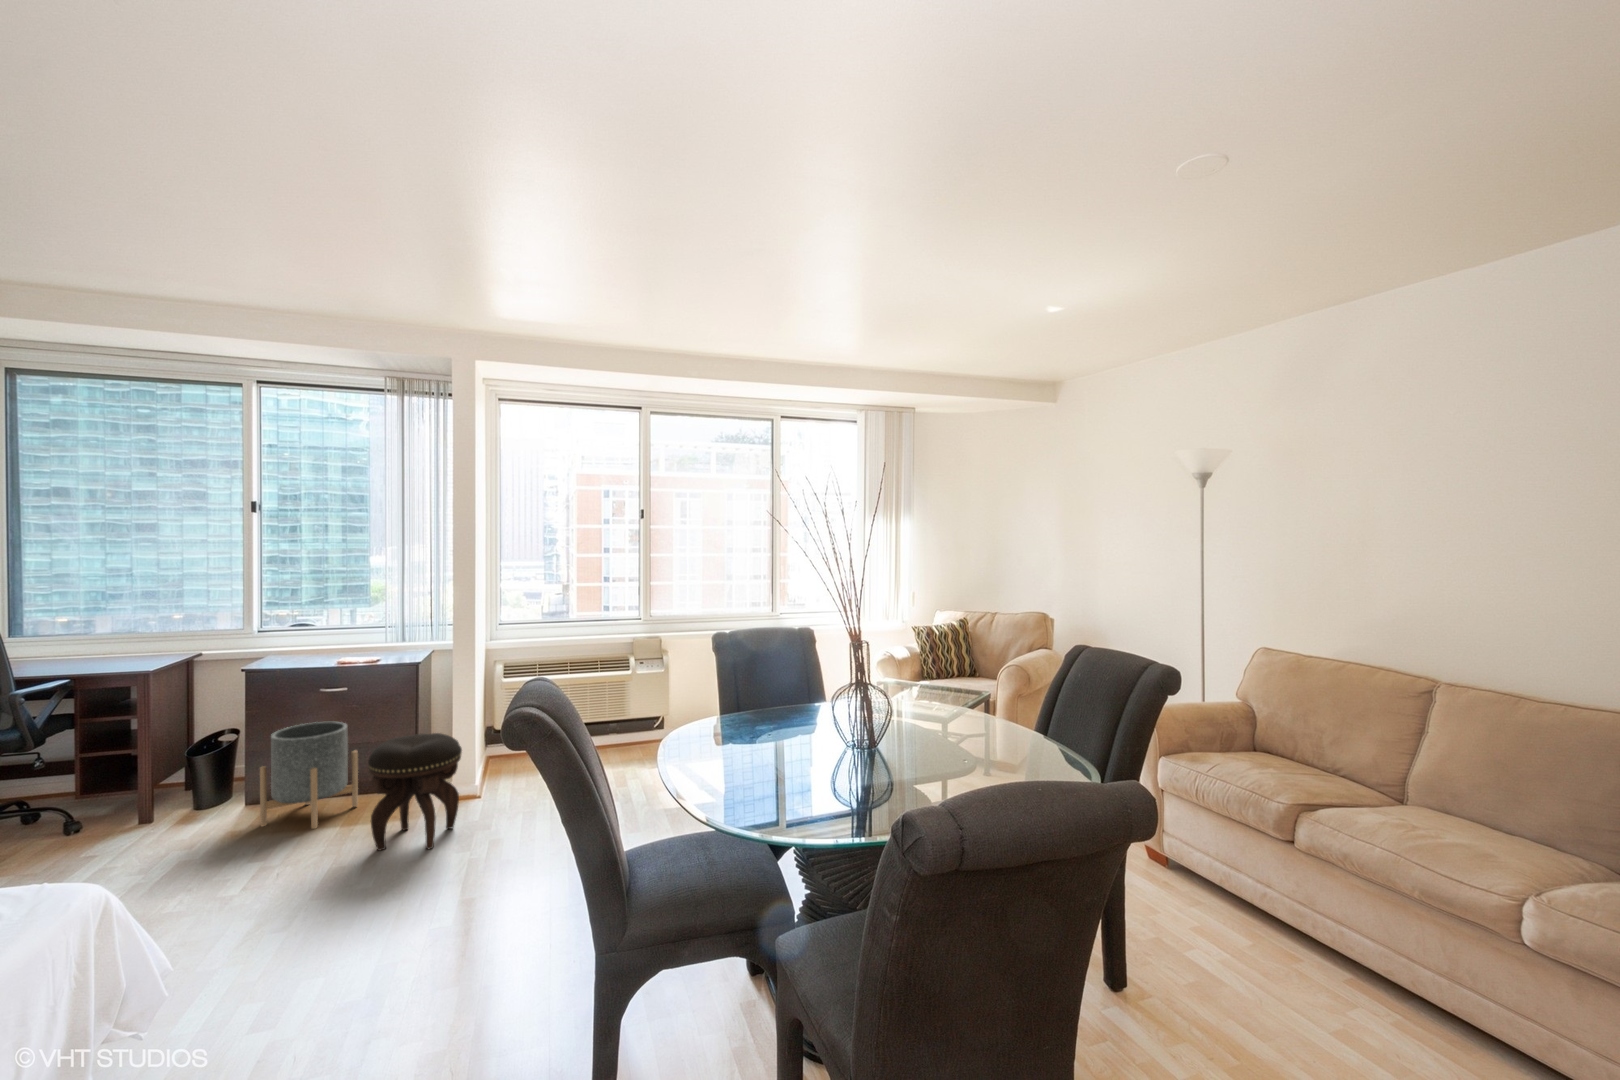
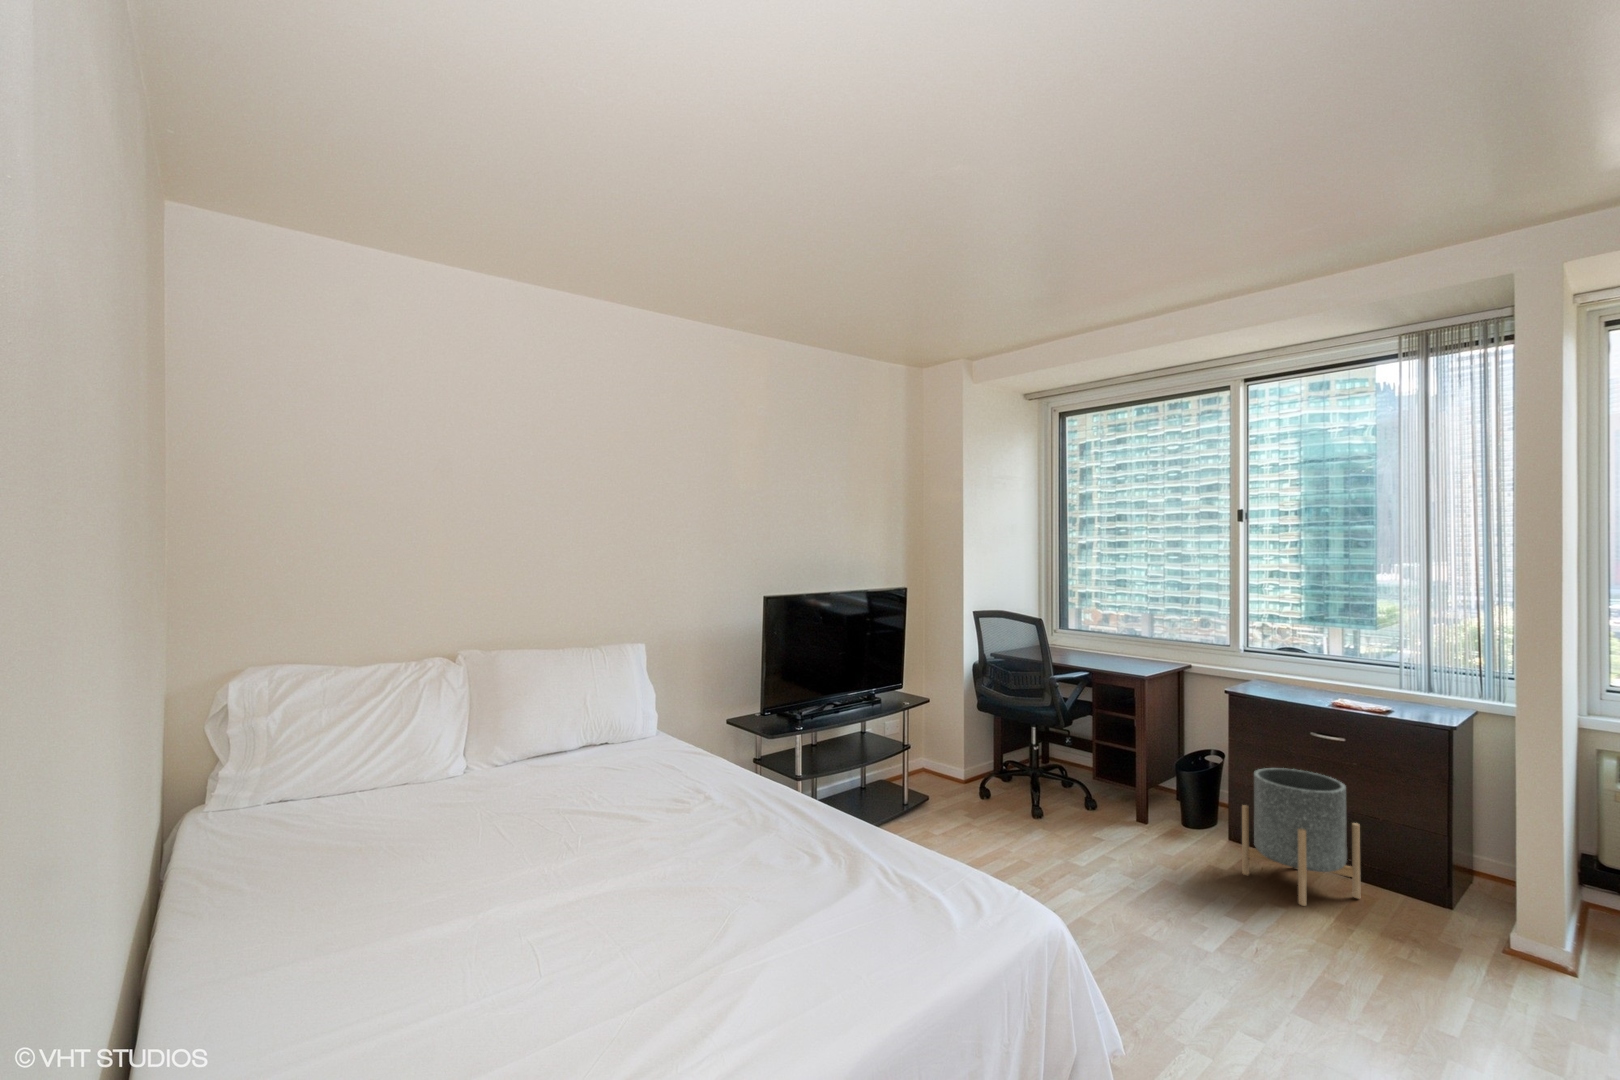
footstool: present [368,733,462,851] -> none [1375,829,1541,1028]

